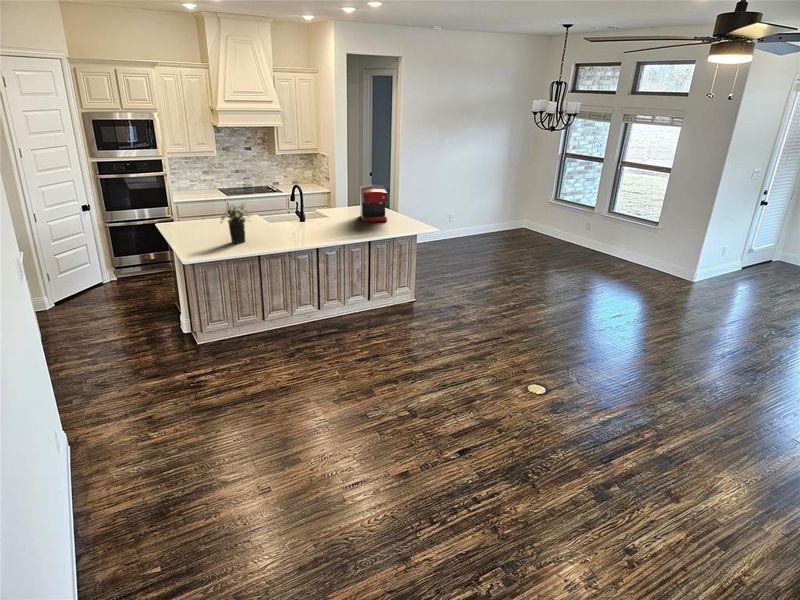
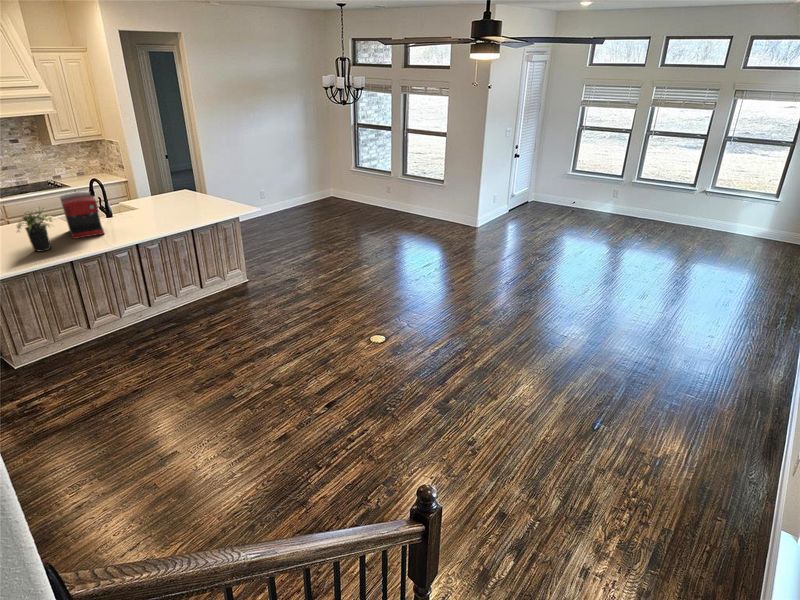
coffee maker: present [360,185,387,222] -> present [60,192,104,239]

